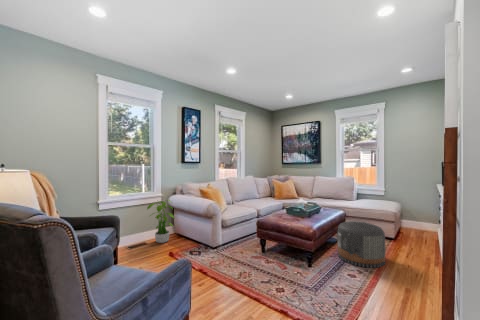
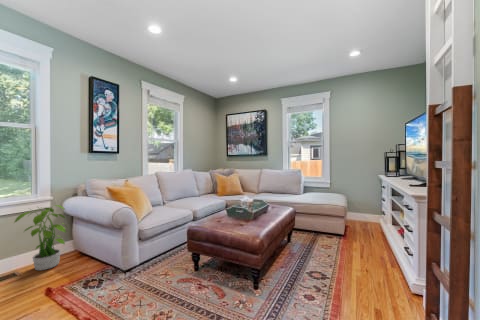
pouf: present [338,221,386,268] -> none [289,220,343,279]

